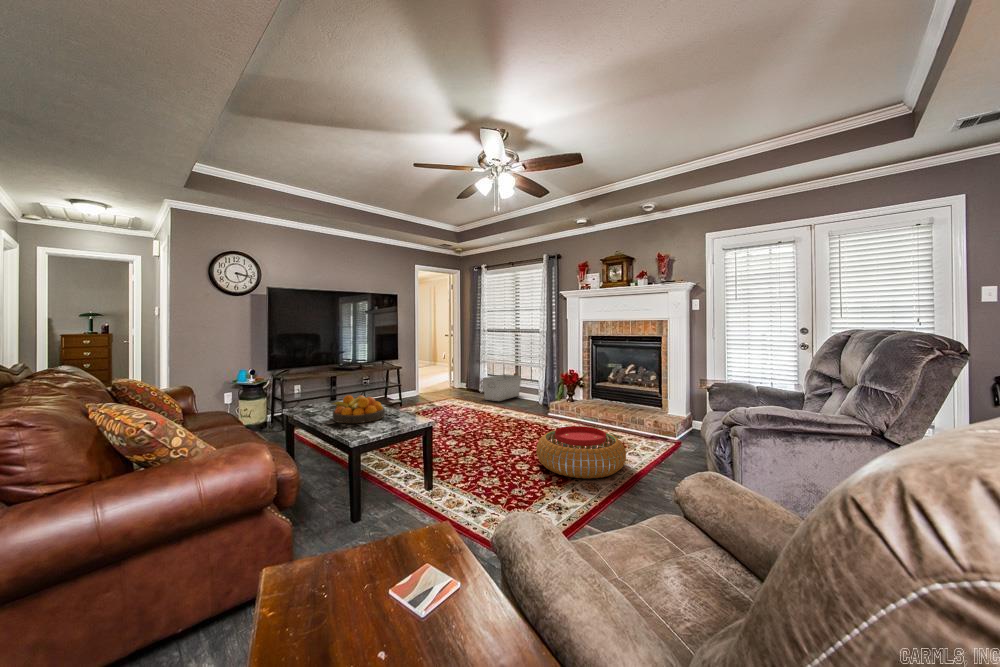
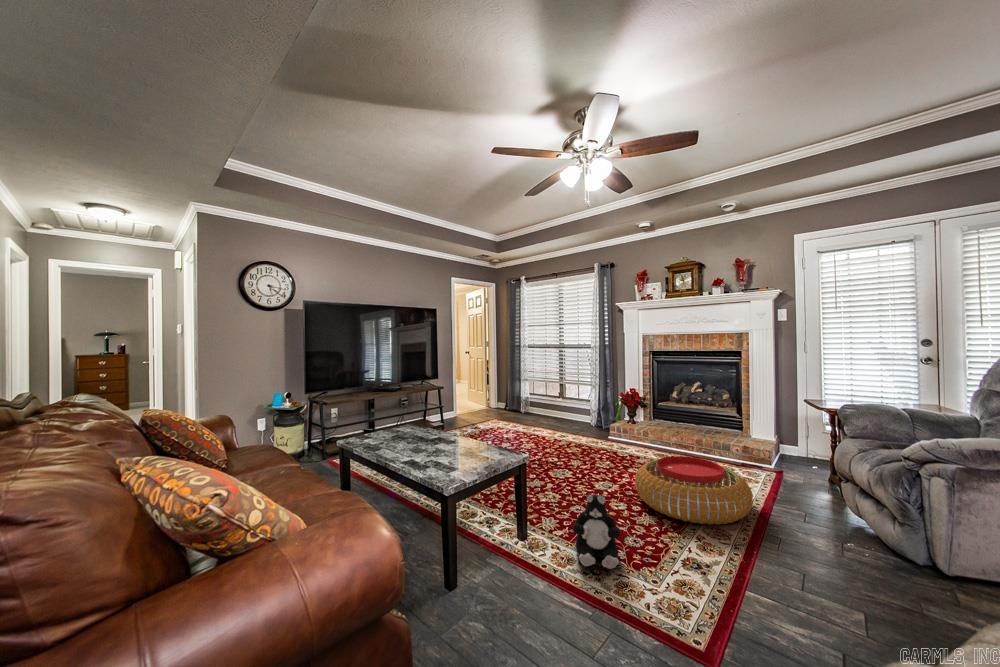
storage bin: present [483,374,521,401] -> none [528,392,568,422]
fruit bowl: present [332,395,385,423] -> none [405,425,467,462]
plush toy: none [459,450,498,505] -> present [572,494,620,569]

